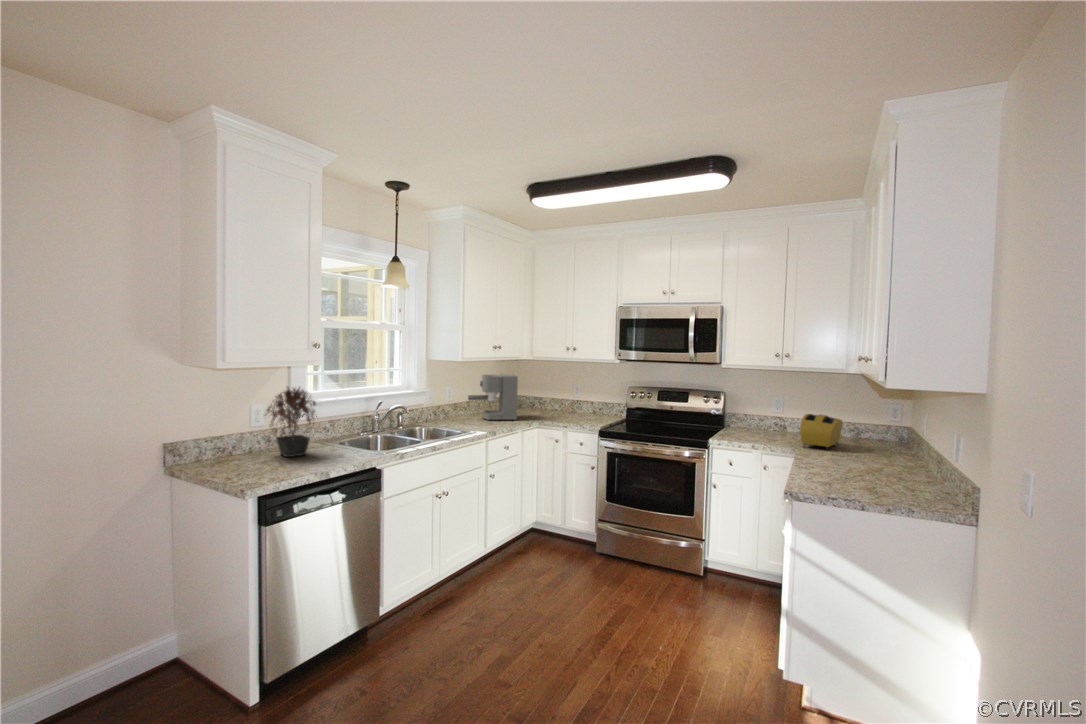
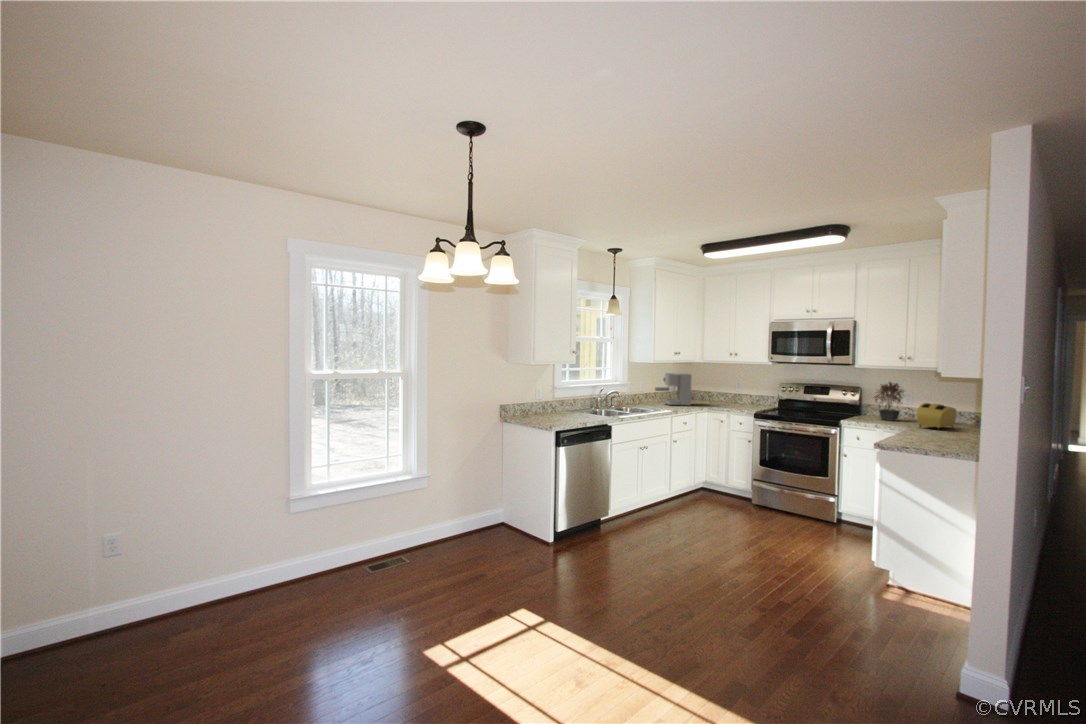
potted plant: present [267,386,317,457] -> present [875,382,904,421]

